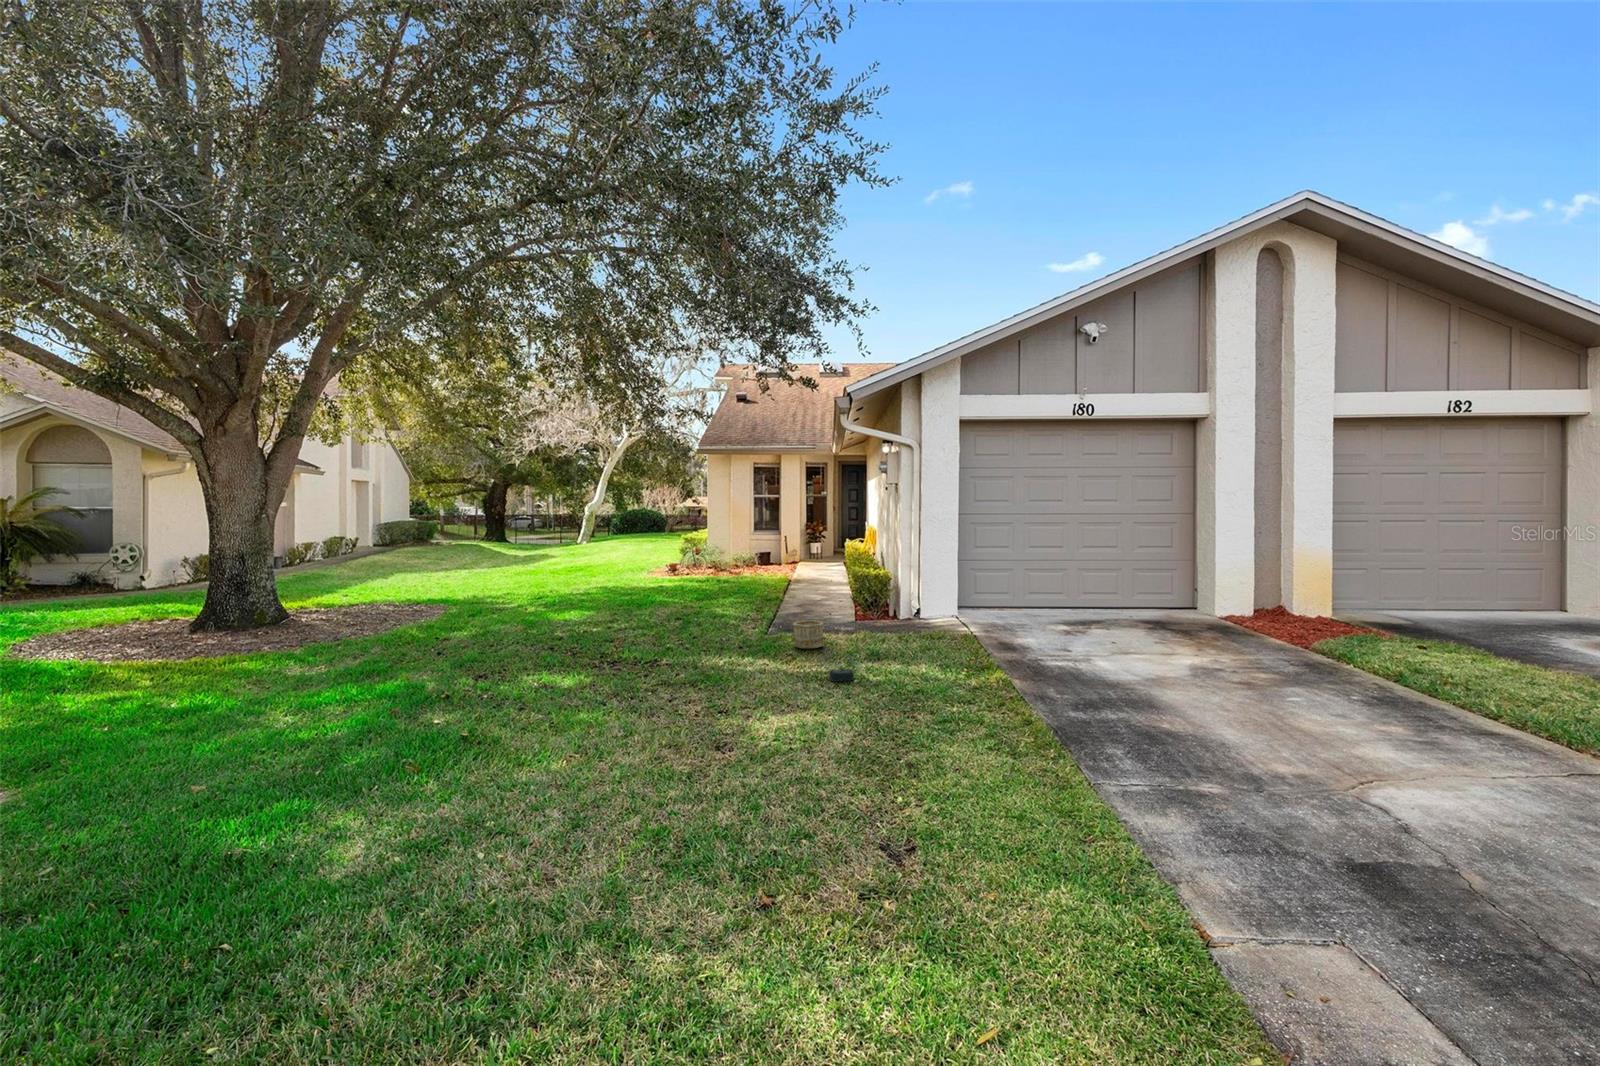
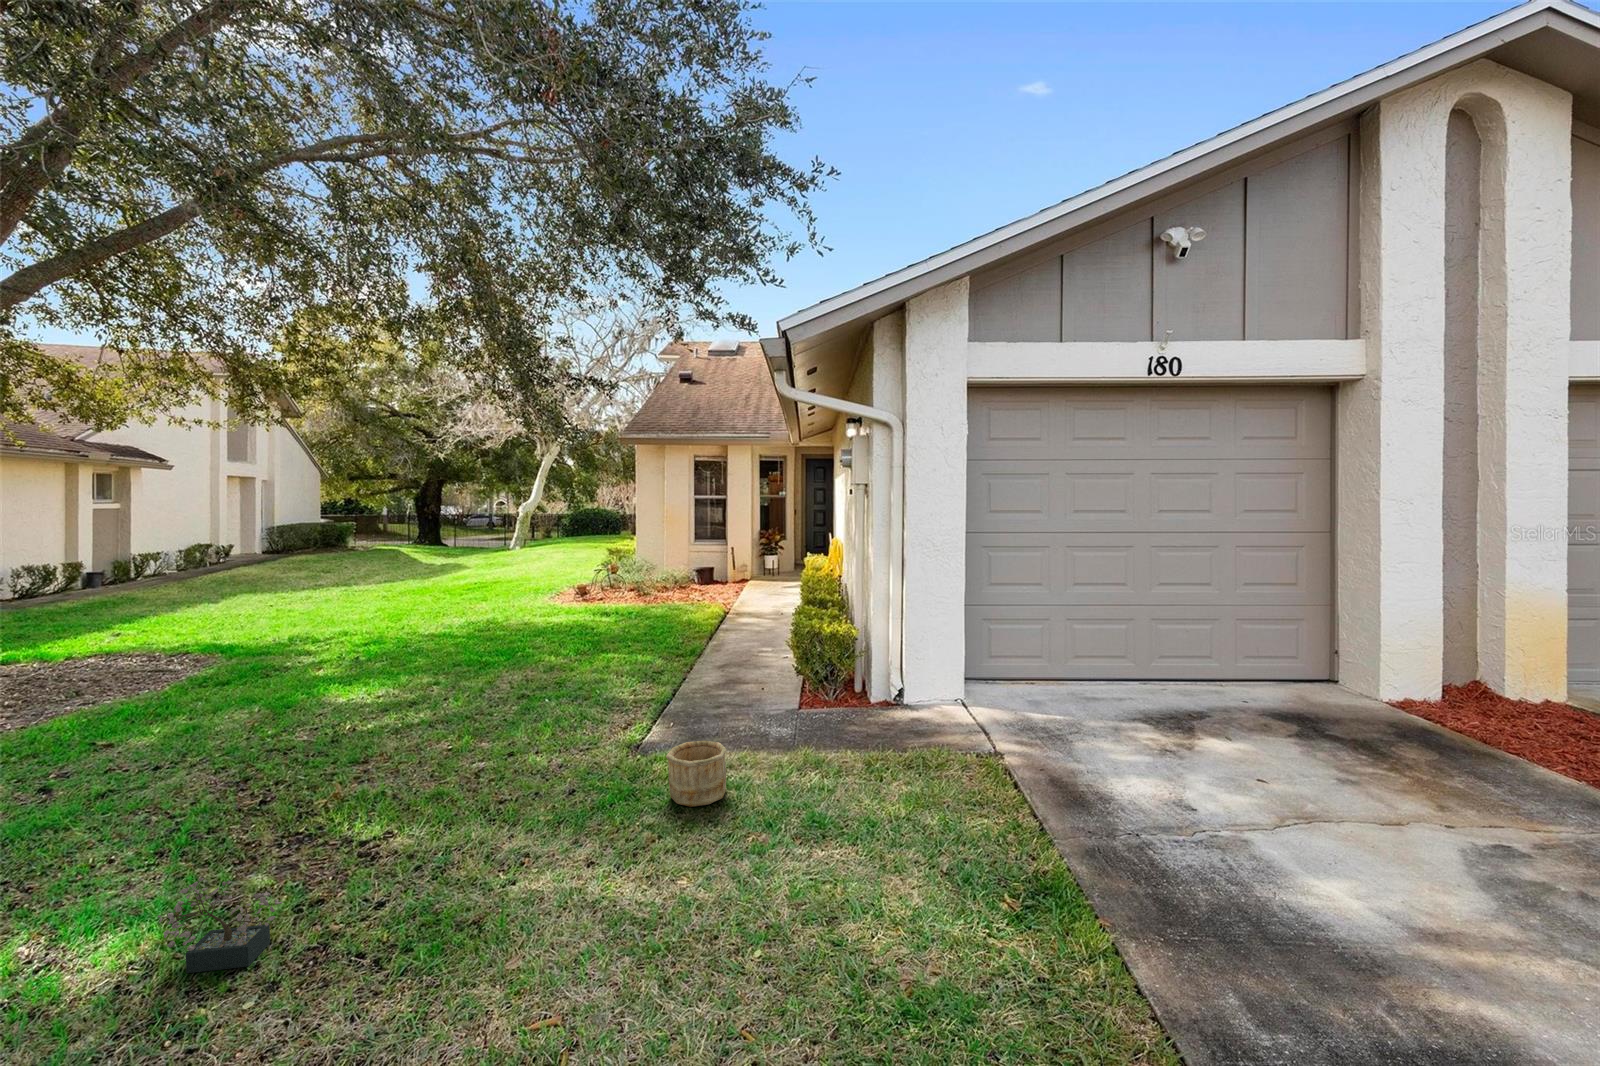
decorative plant: present [820,649,858,682] -> present [158,878,282,973]

